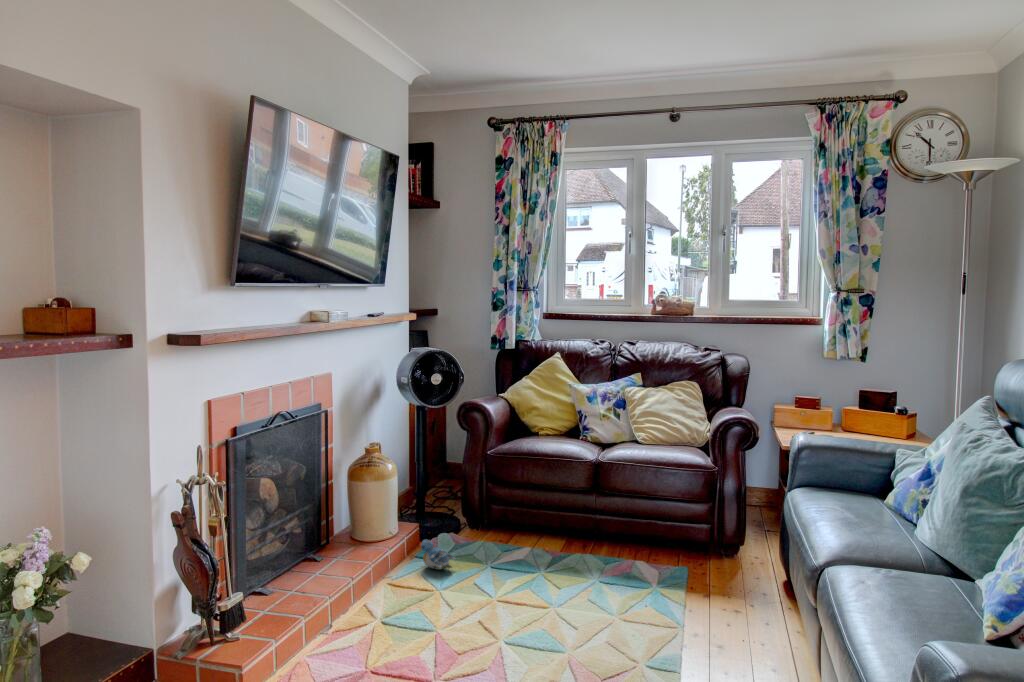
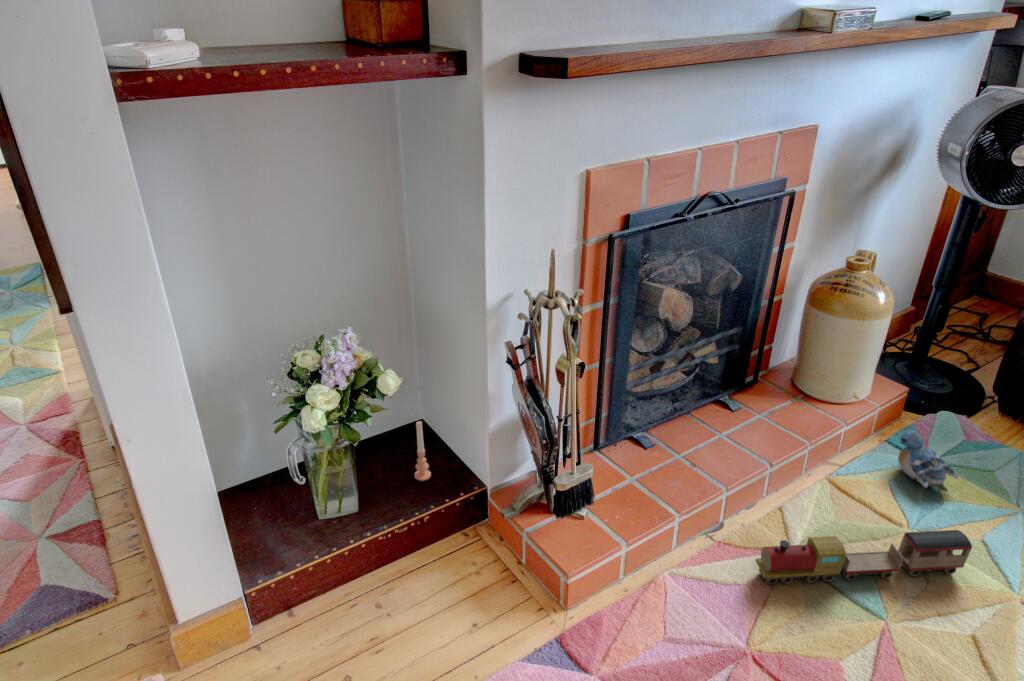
toy train: none [358,575,467,640] -> present [756,530,972,585]
candle: none [85,606,100,662] -> present [415,421,431,481]

